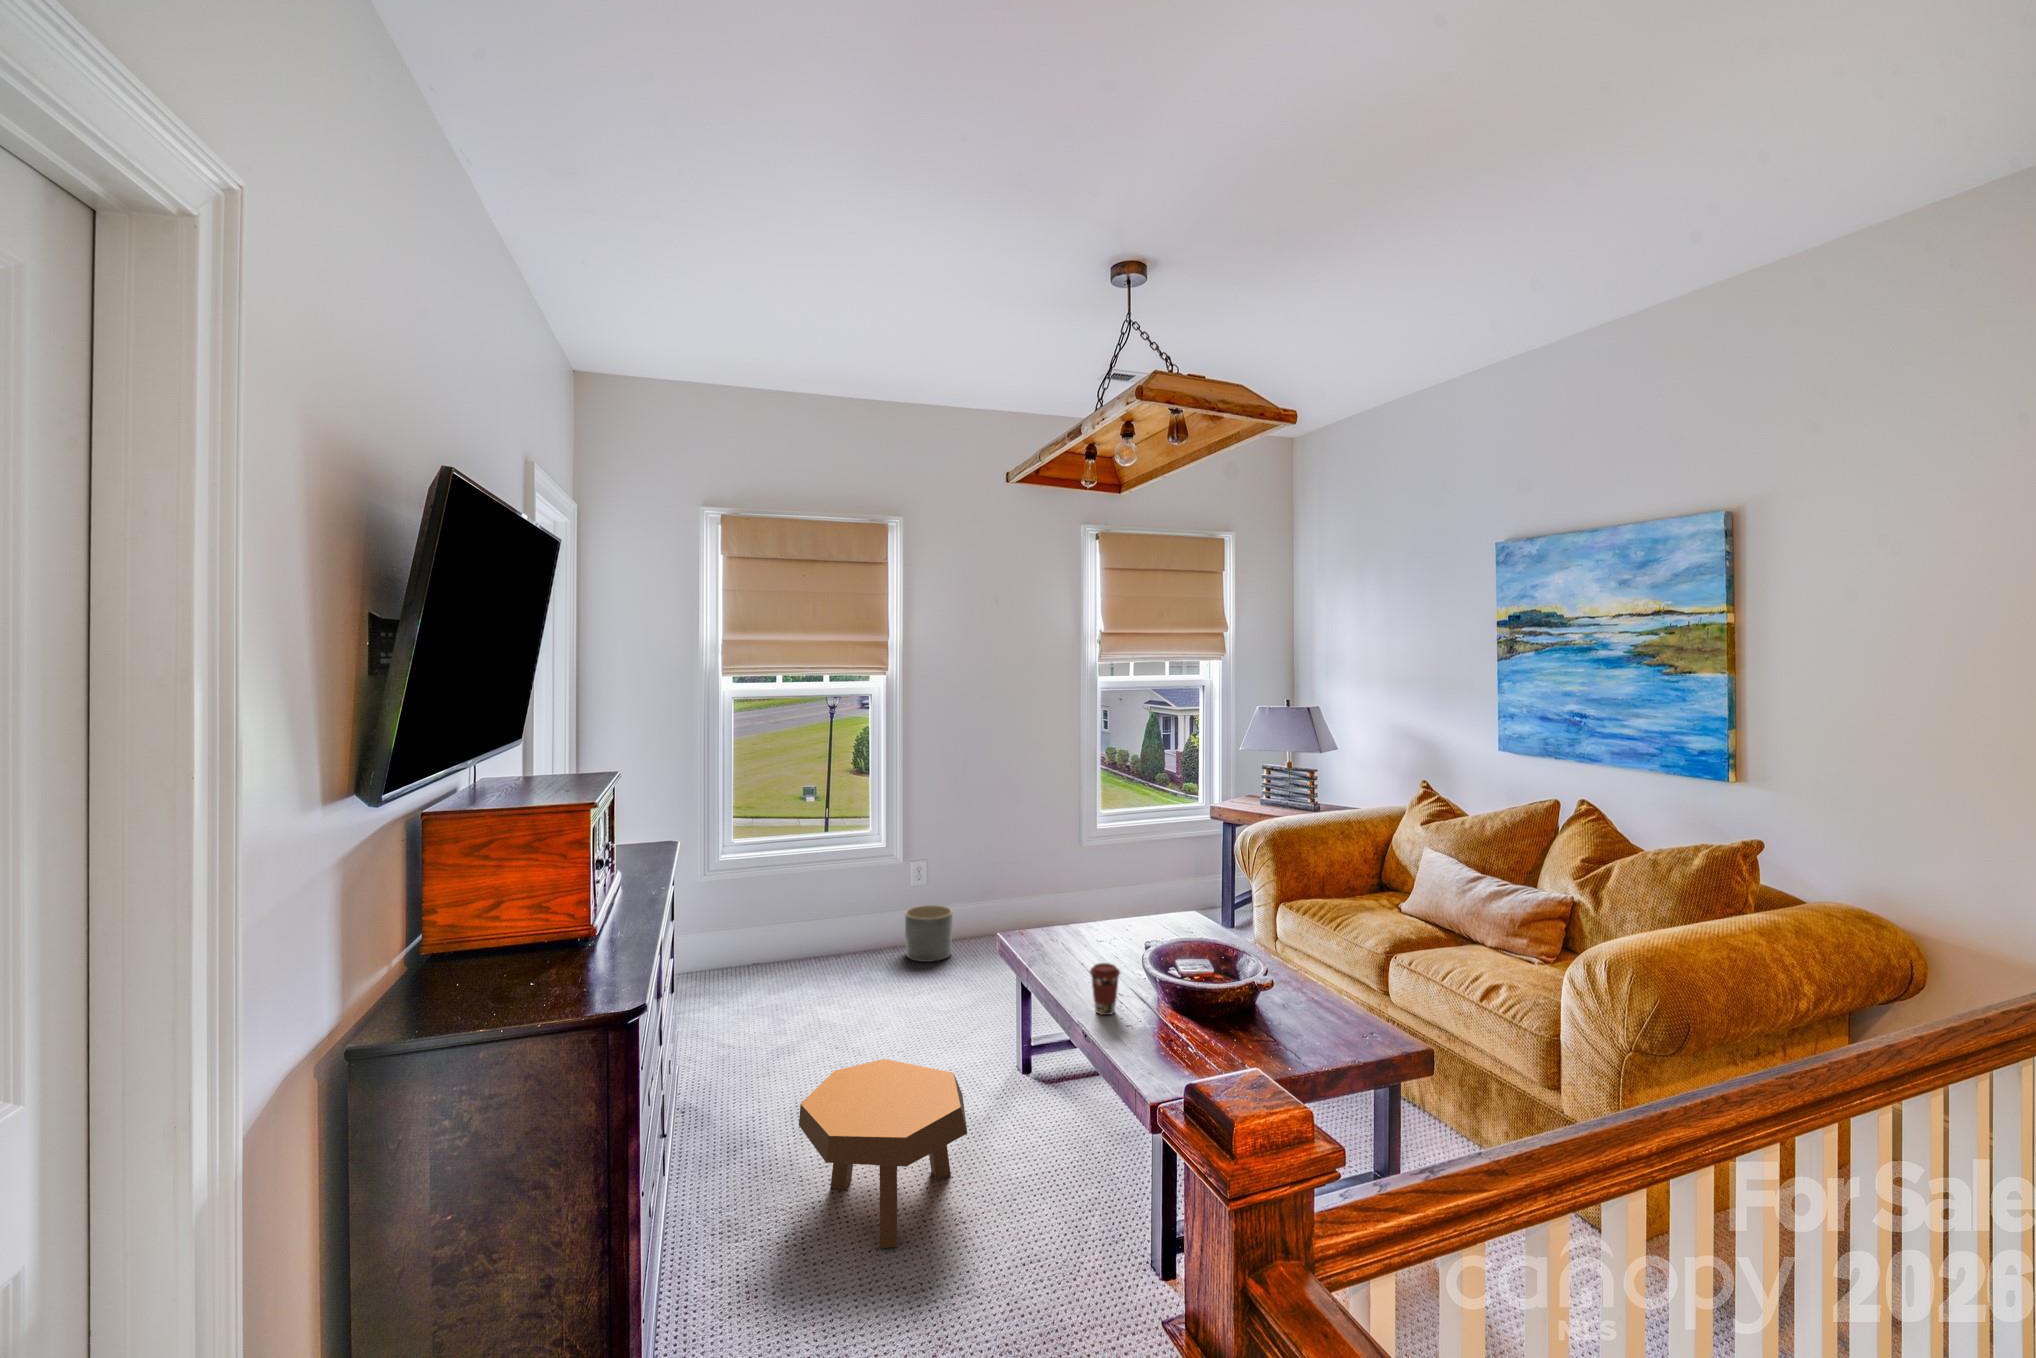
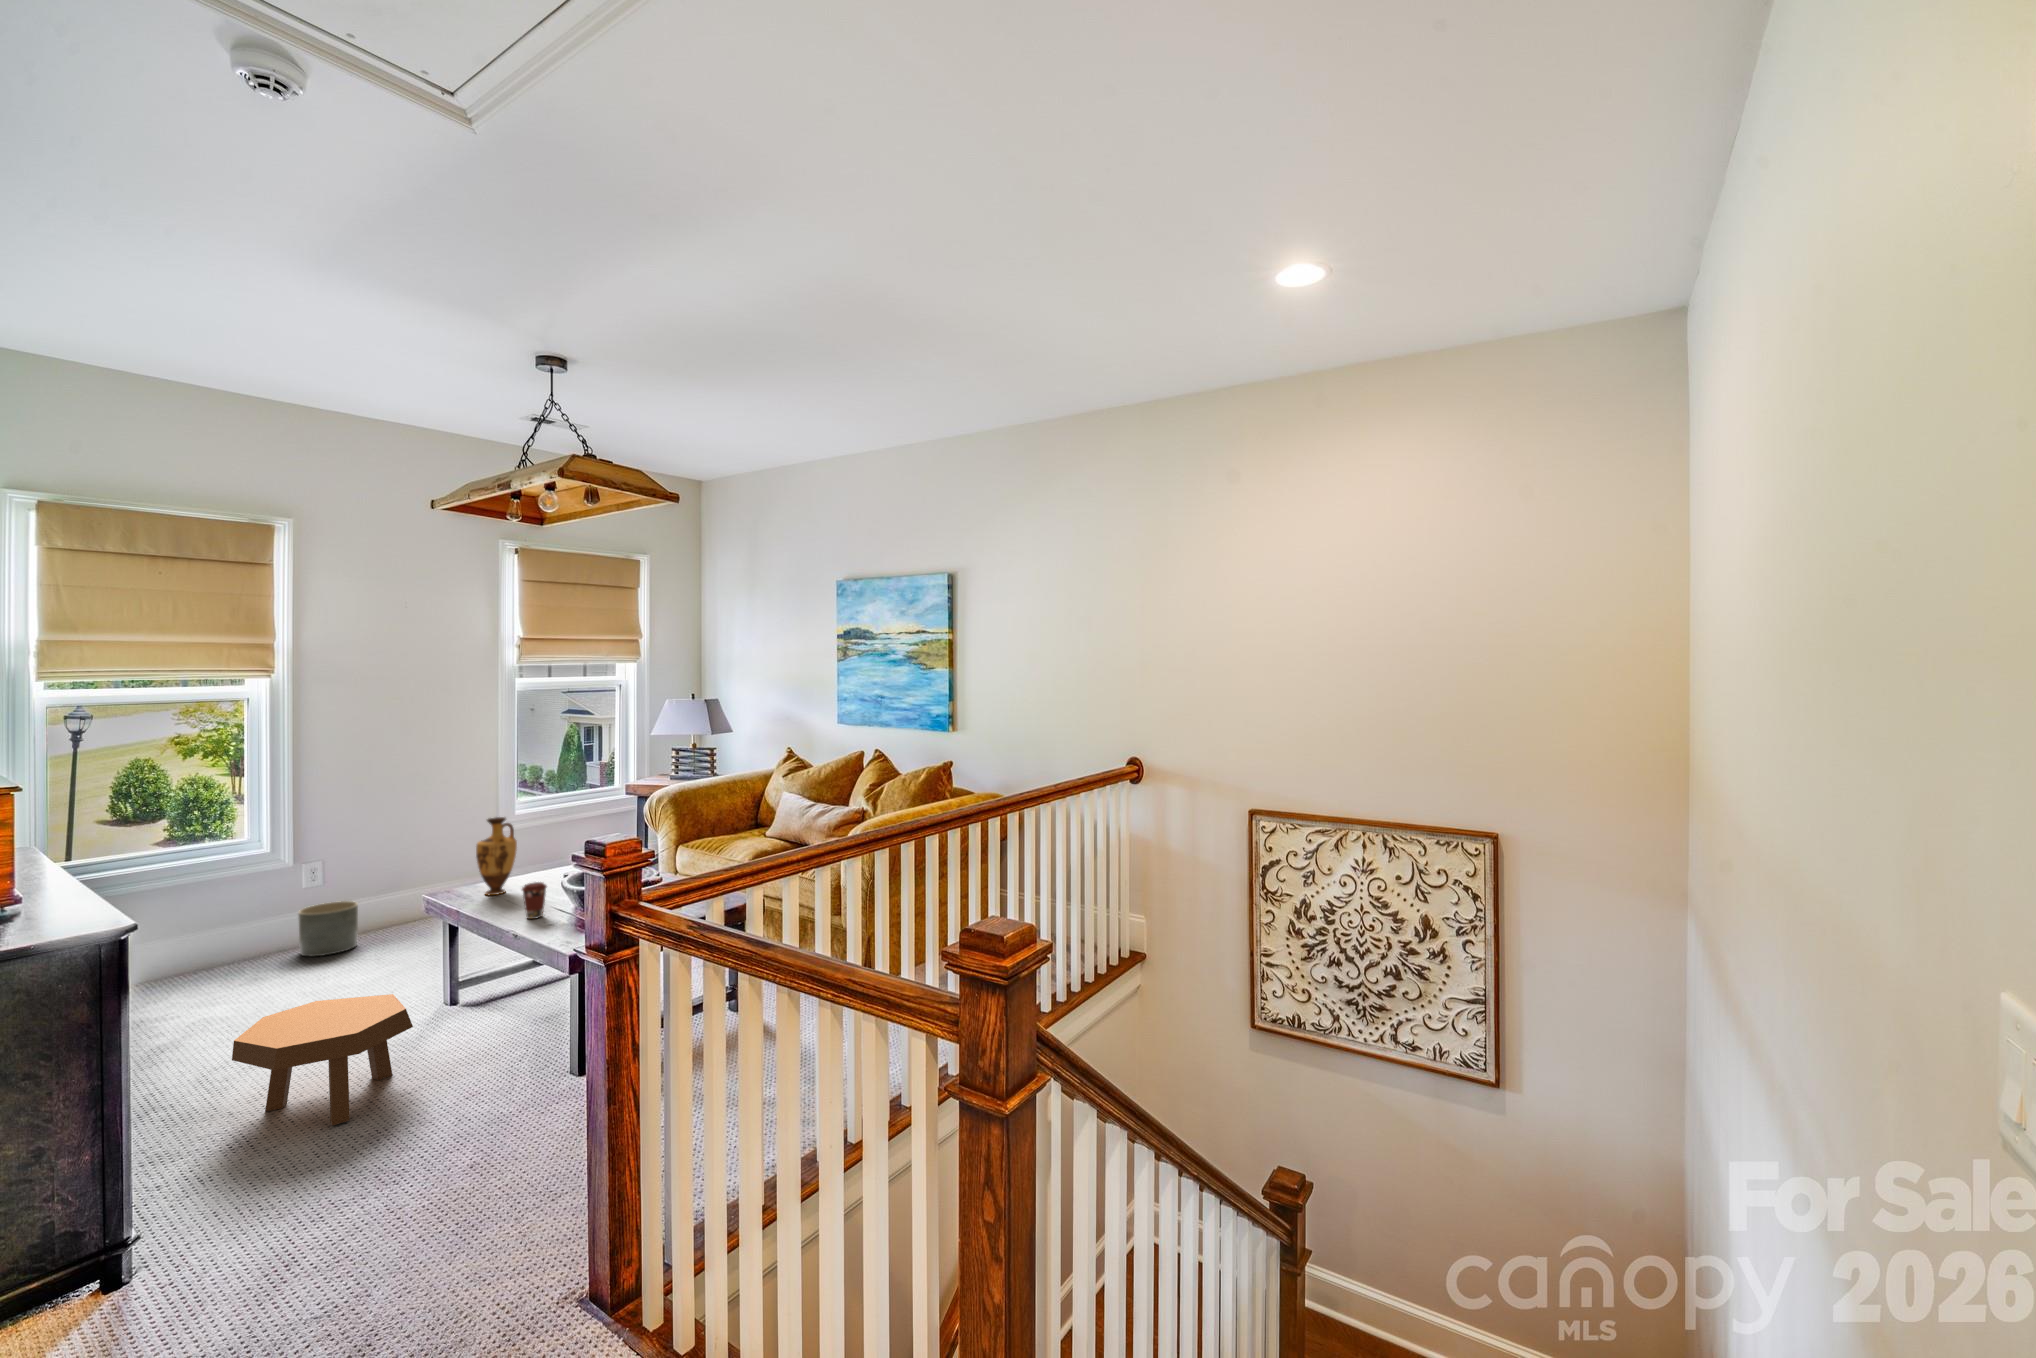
vase: none [1045,857,1088,956] -> present [476,817,517,895]

